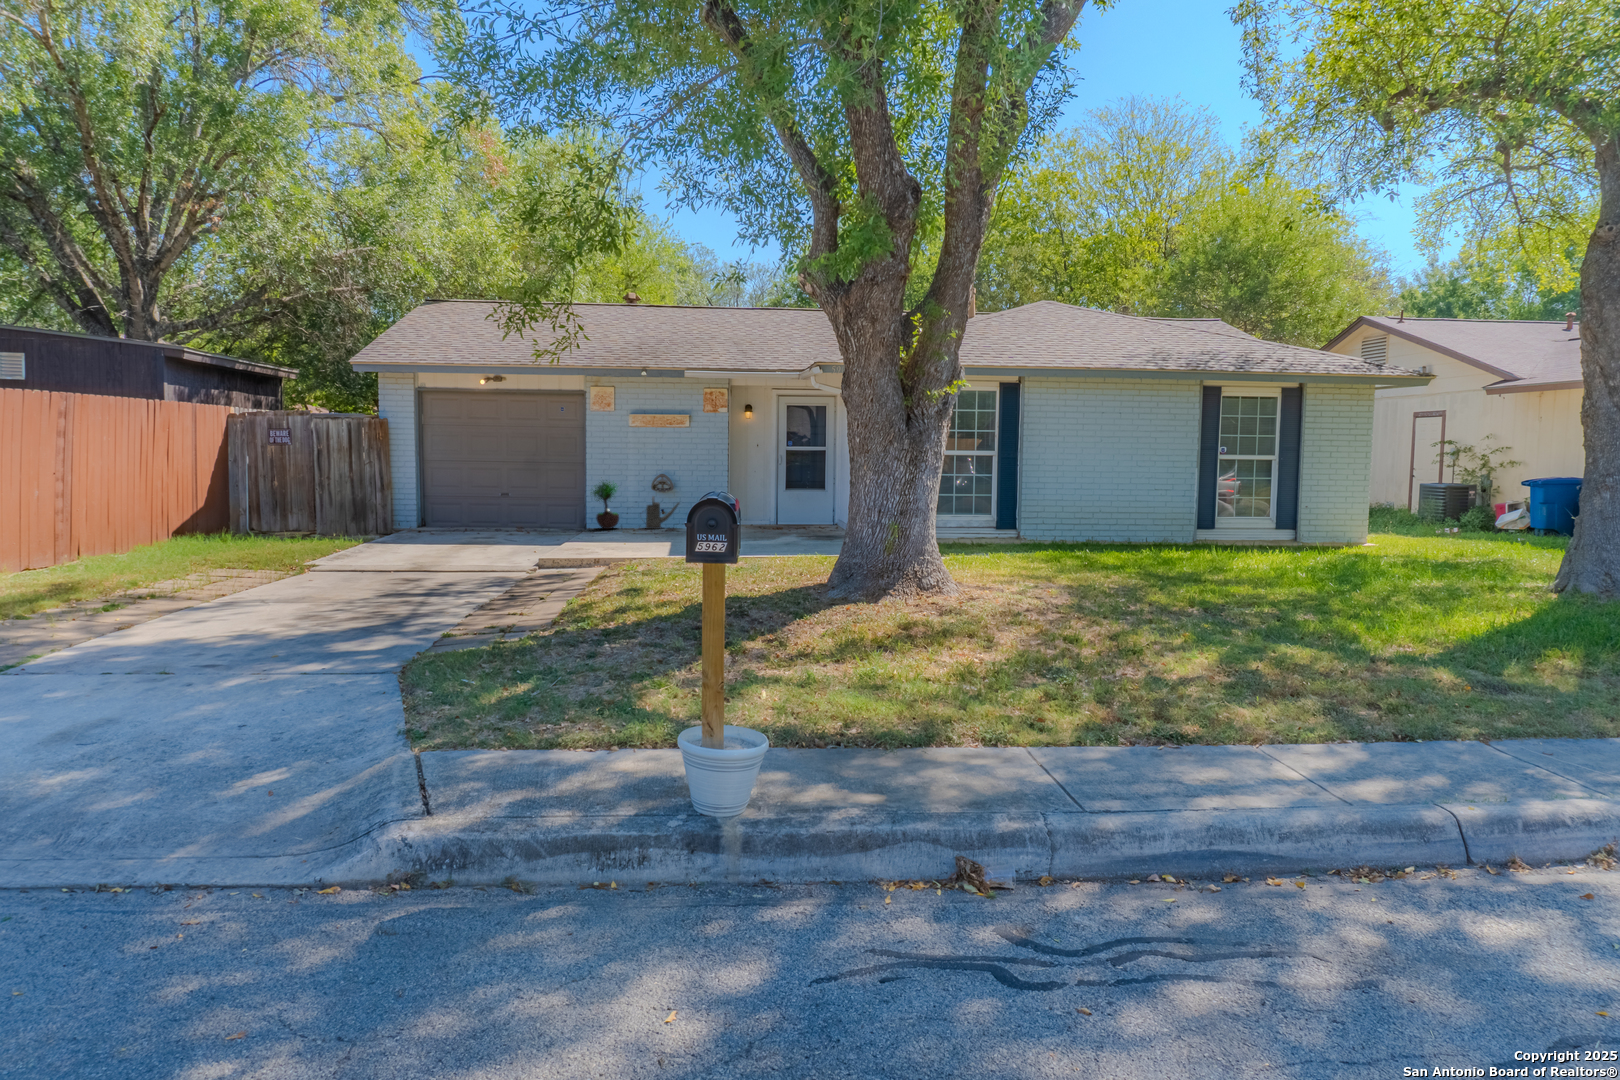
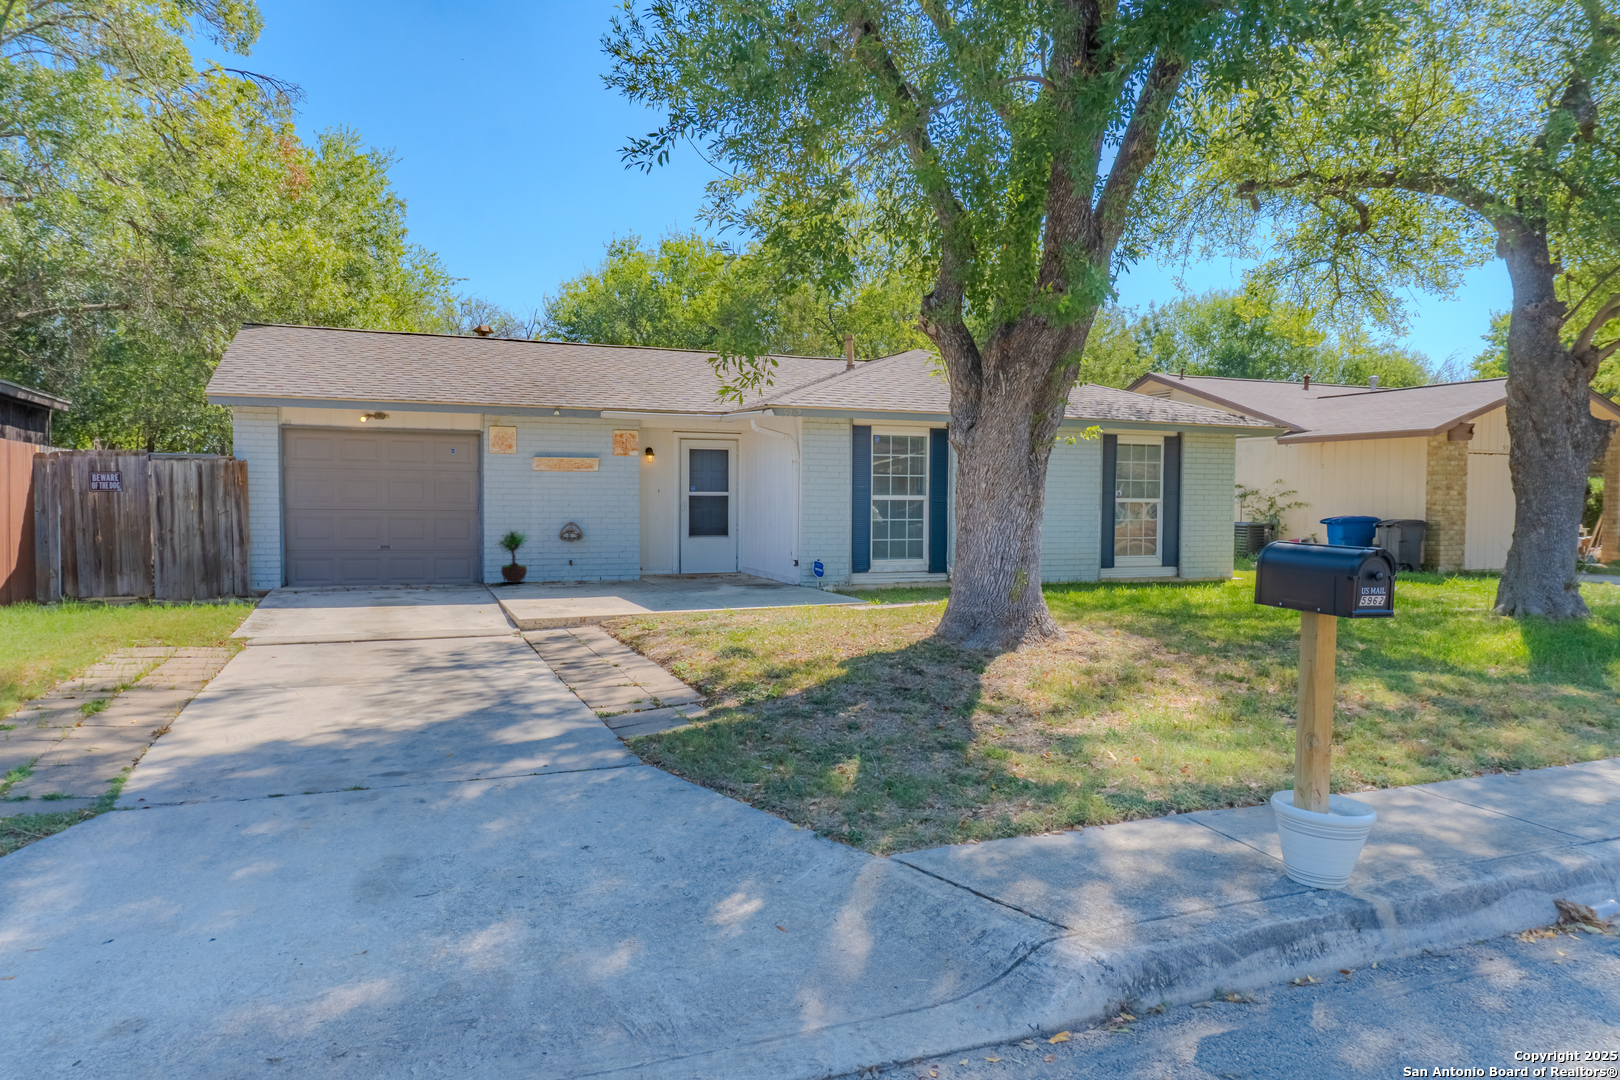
watering can: present [646,497,679,529] -> none [551,546,594,581]

